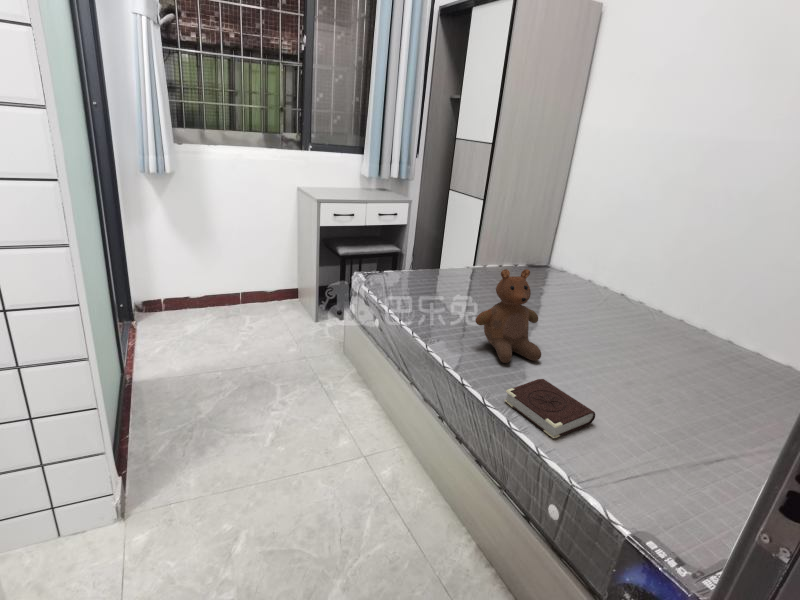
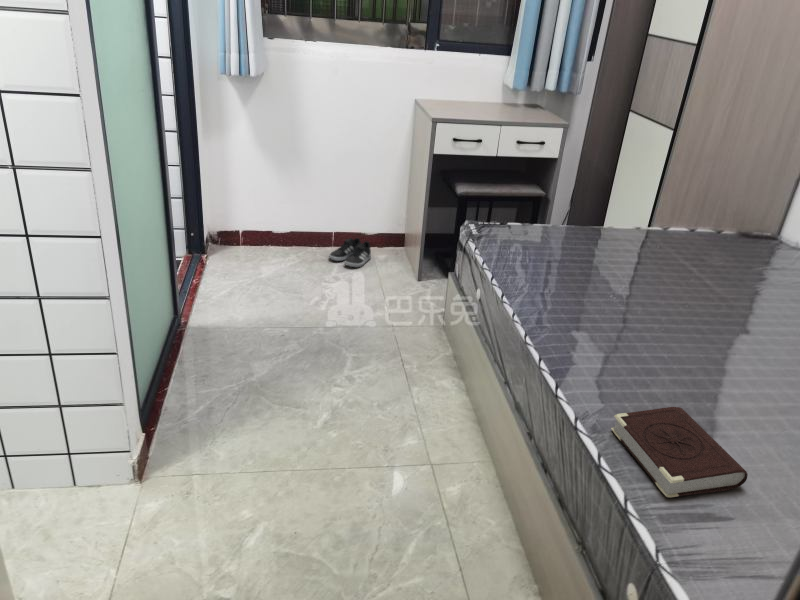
teddy bear: present [476,269,541,363] -> none [601,237,704,379]
shoe: none [241,295,275,317] -> present [329,238,371,267]

